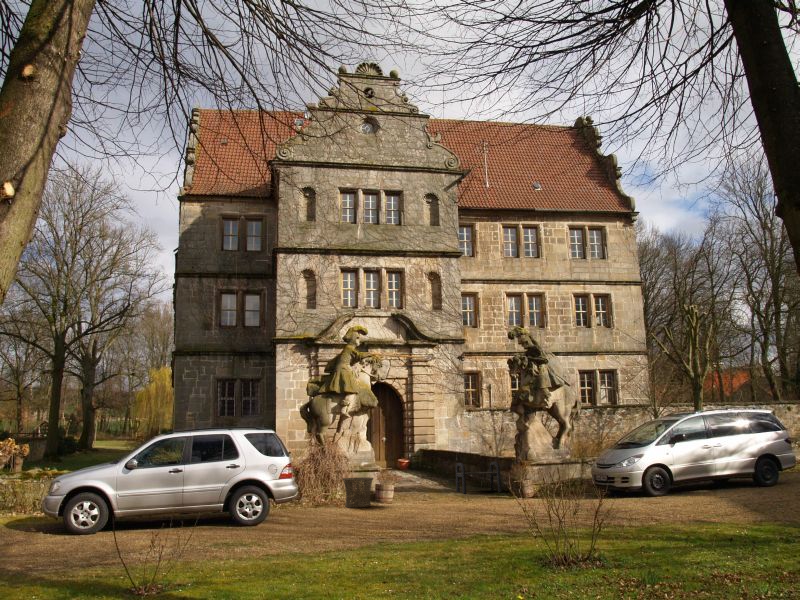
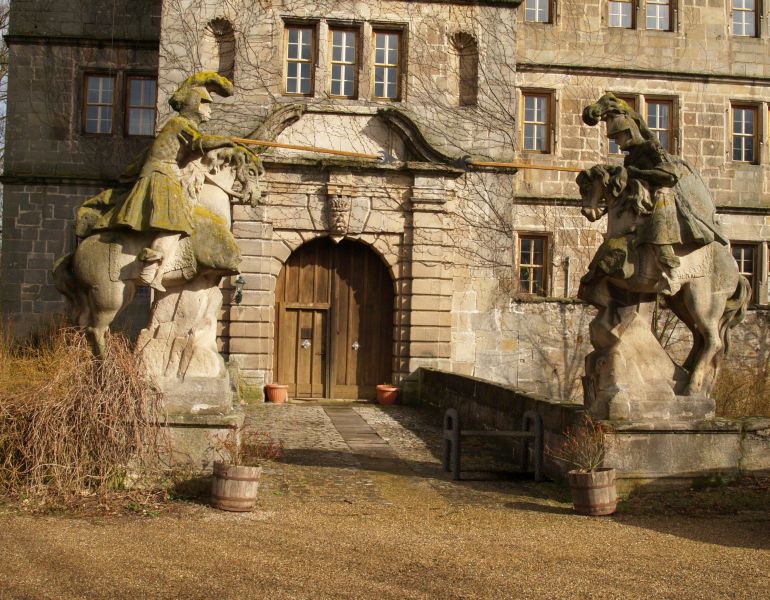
basket: present [343,477,373,508] -> none [119,438,201,518]

